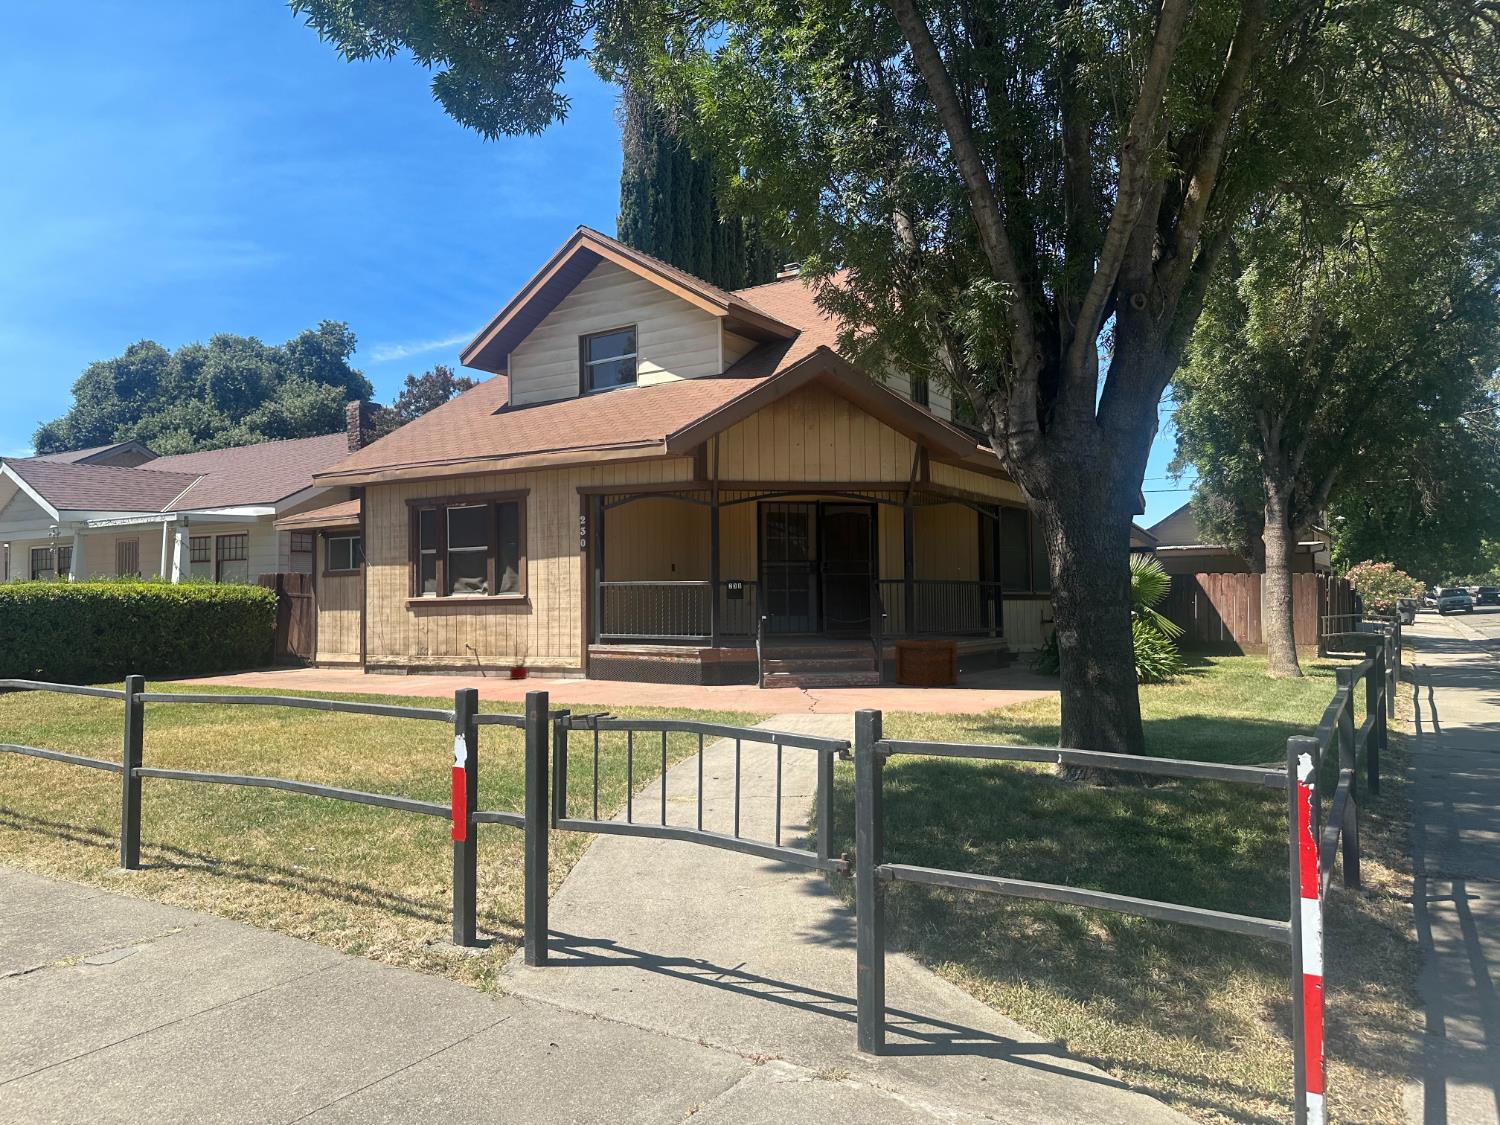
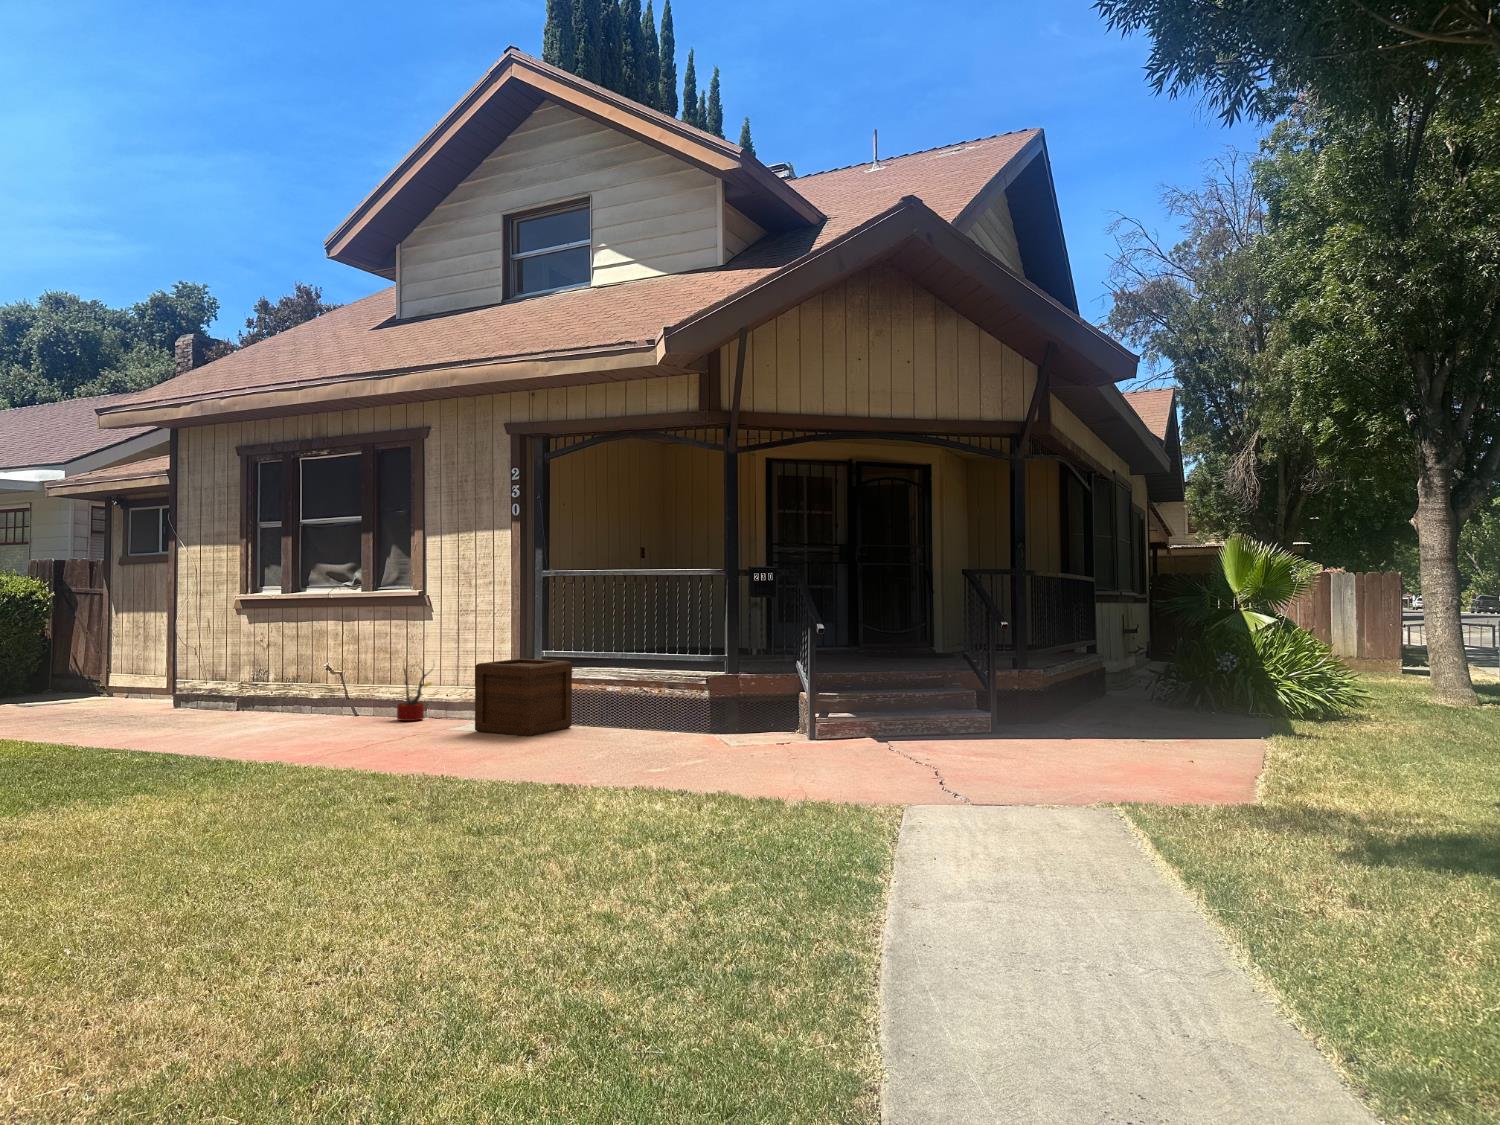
wooden crate: present [895,639,957,687] -> present [475,659,572,736]

